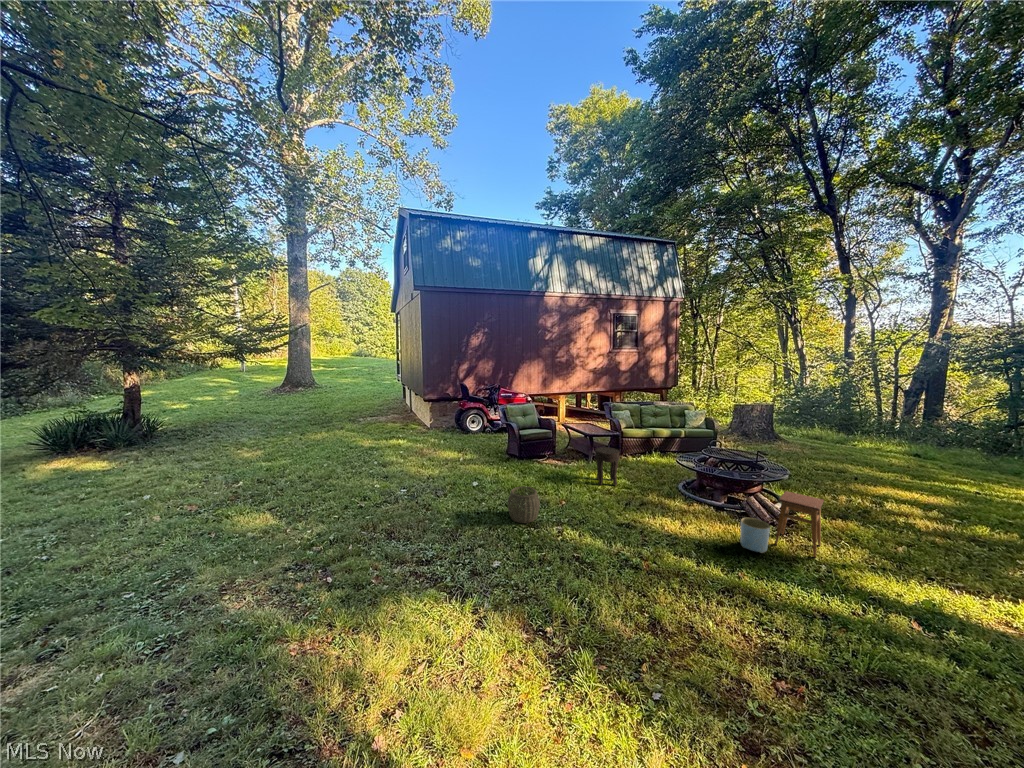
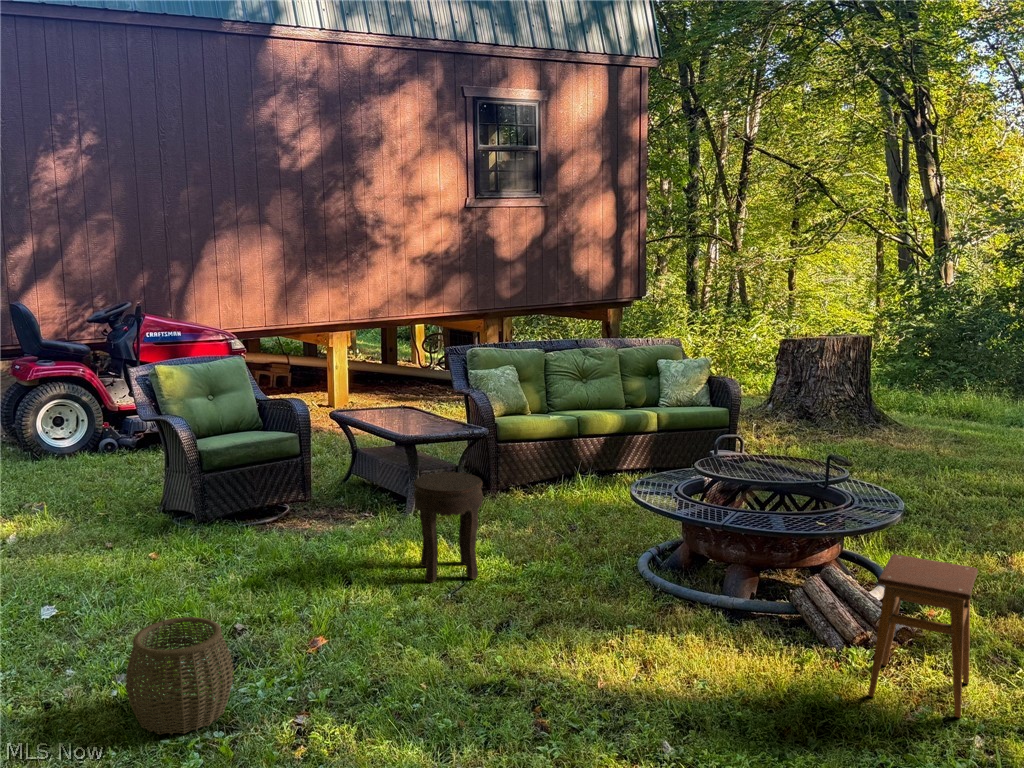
planter: present [740,518,770,553] -> none [789,635,859,726]

